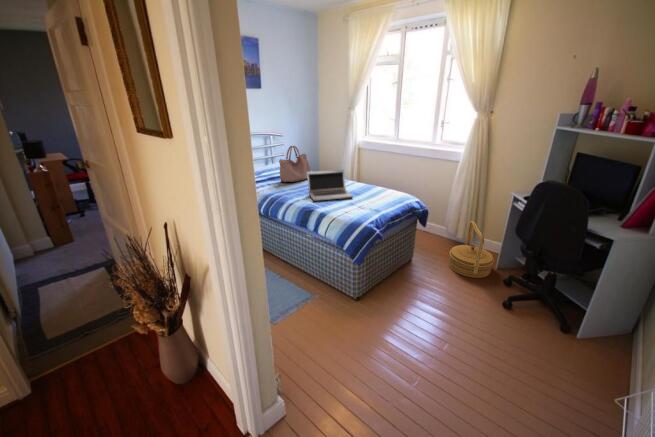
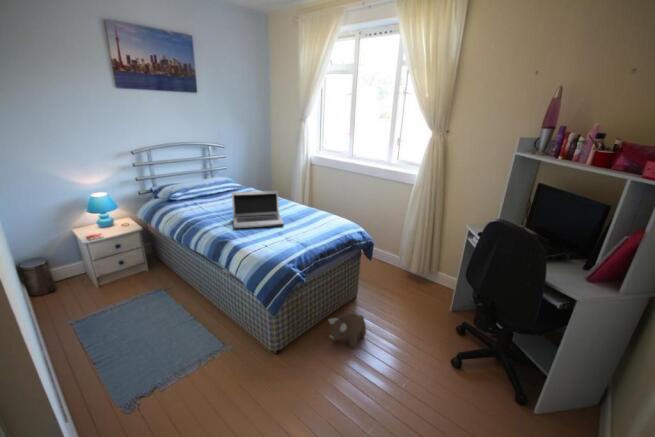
handbag: present [279,146,311,182] -> none [206,160,247,202]
woven basket: present [449,221,494,278] -> none [397,255,447,324]
plush toy: none [398,267,428,295] -> present [328,313,366,348]

